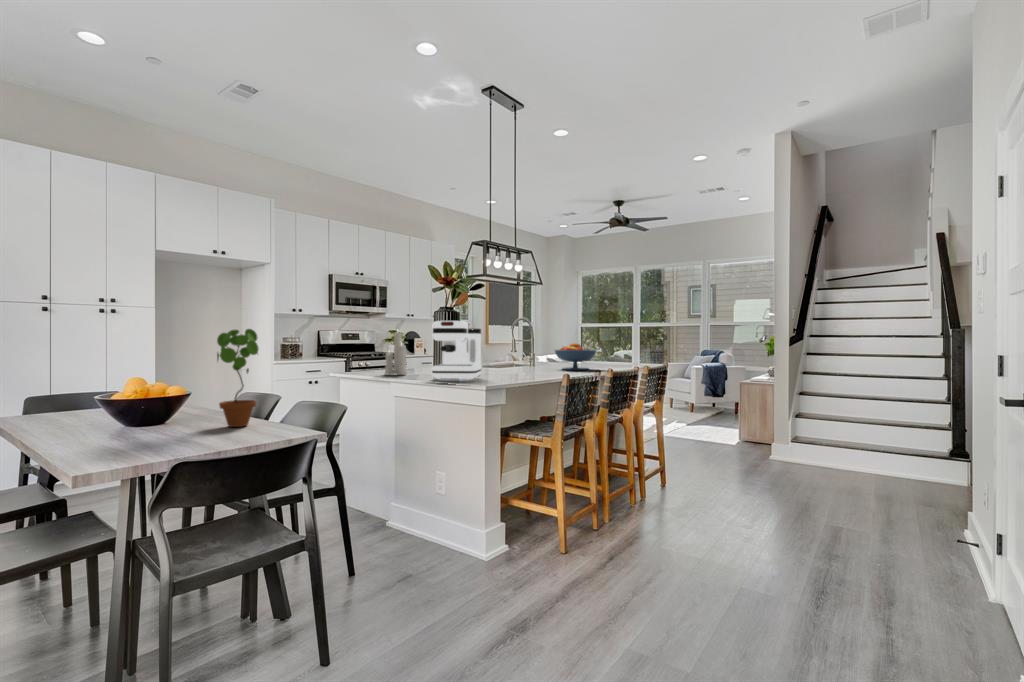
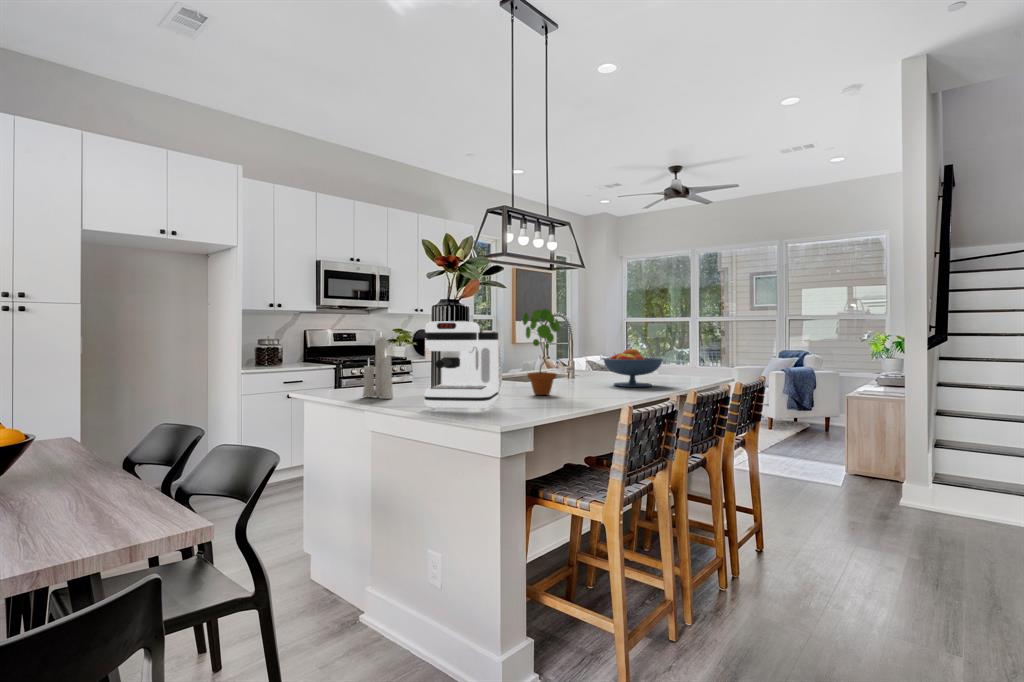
potted plant: present [217,329,258,427] -> present [523,309,560,395]

